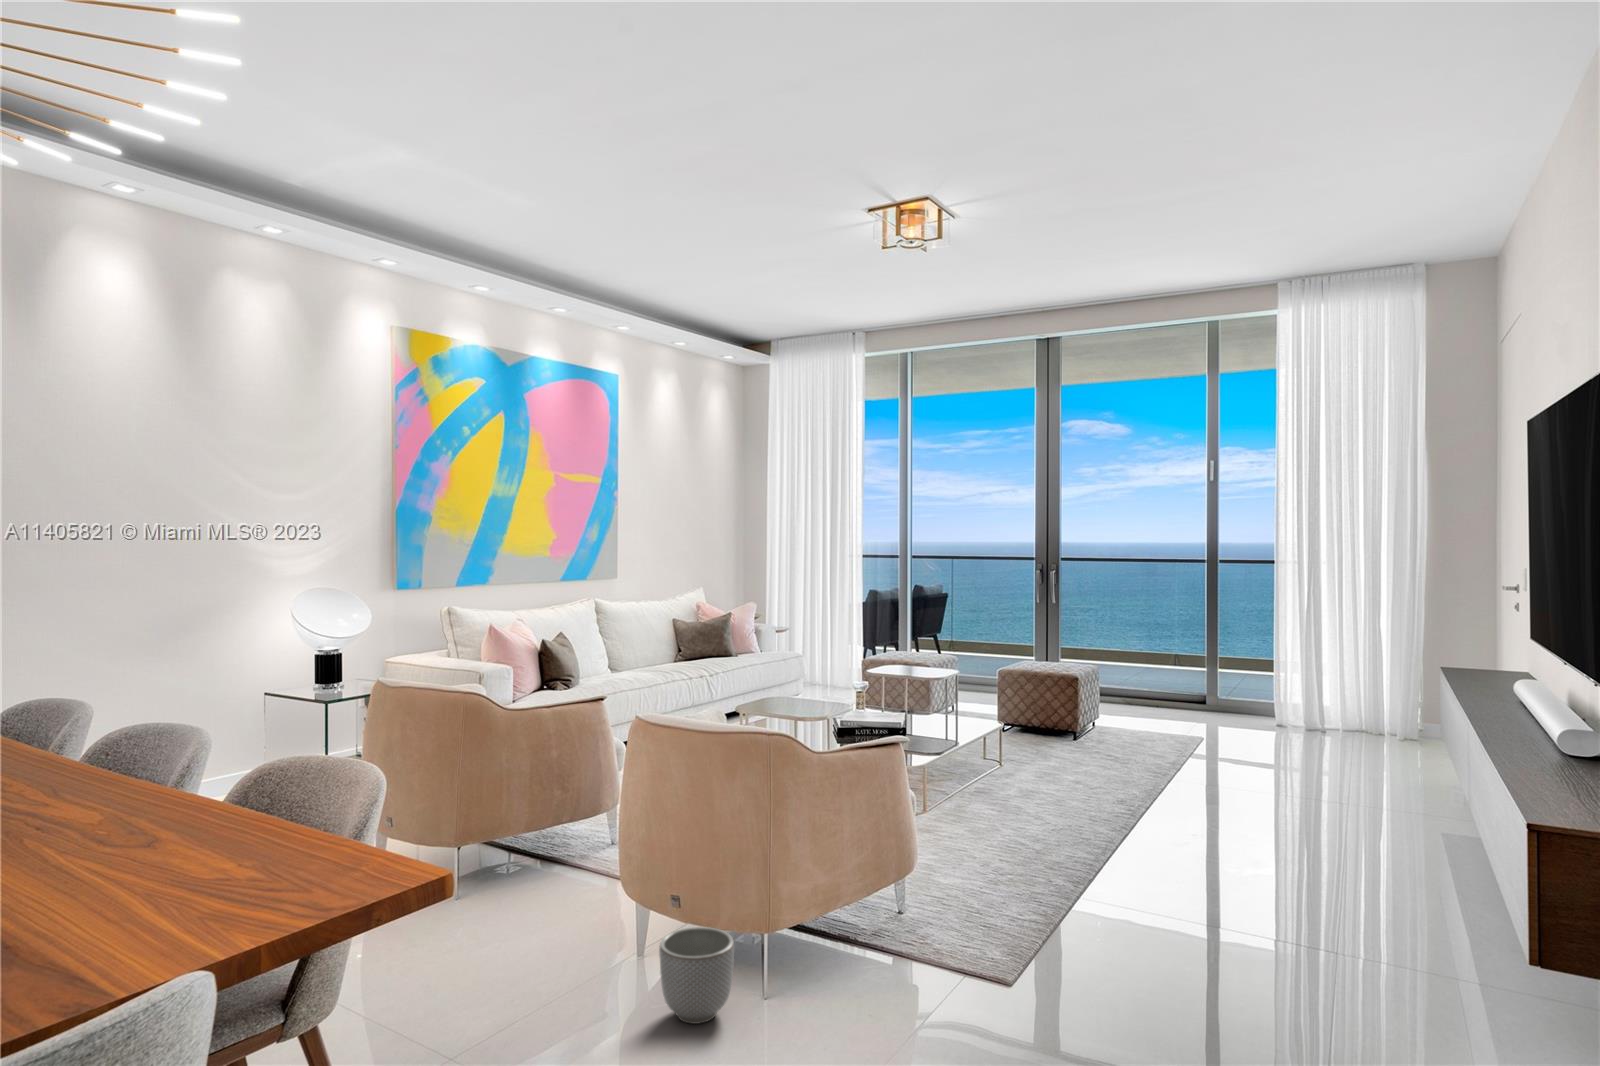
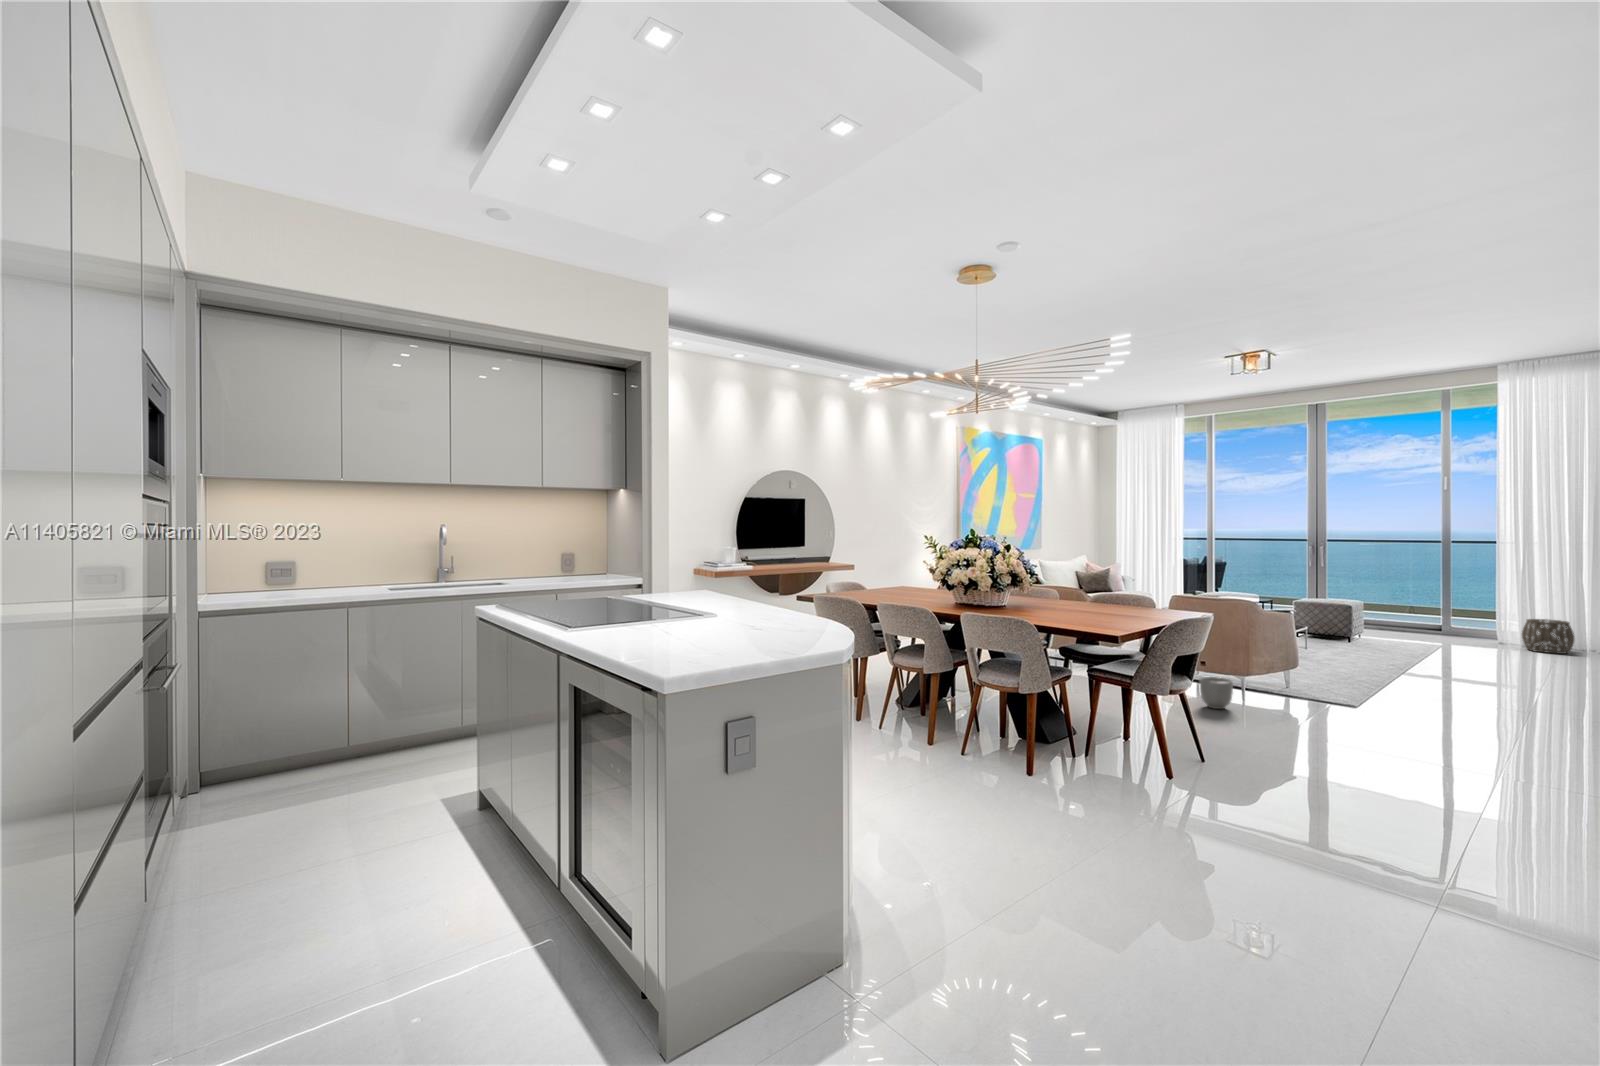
woven basket: none [1305,686,1371,743] -> present [1522,619,1574,654]

